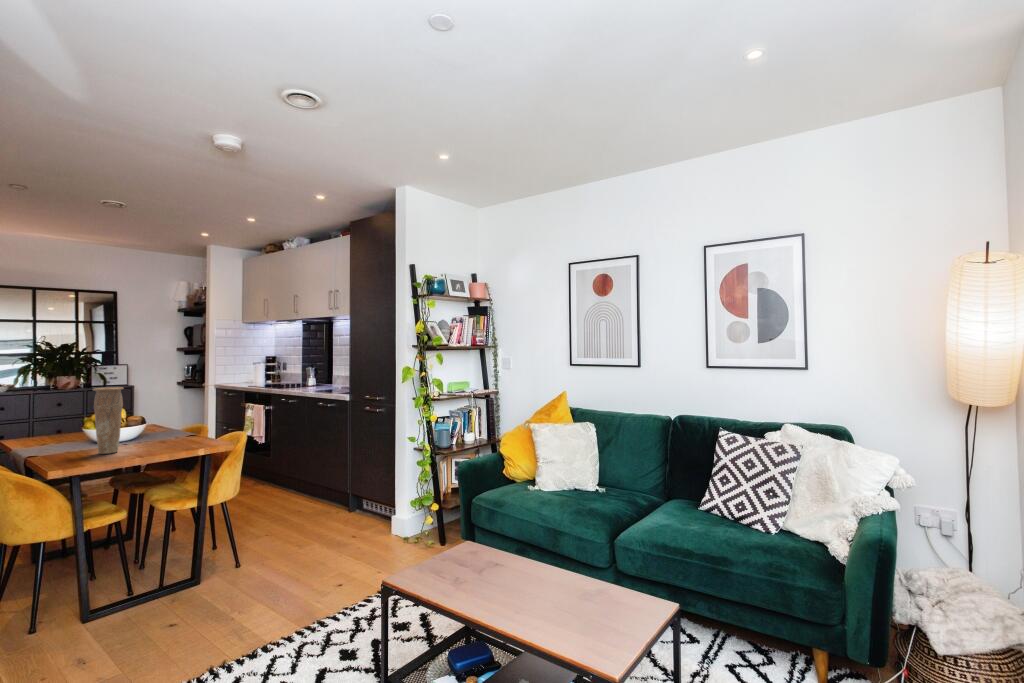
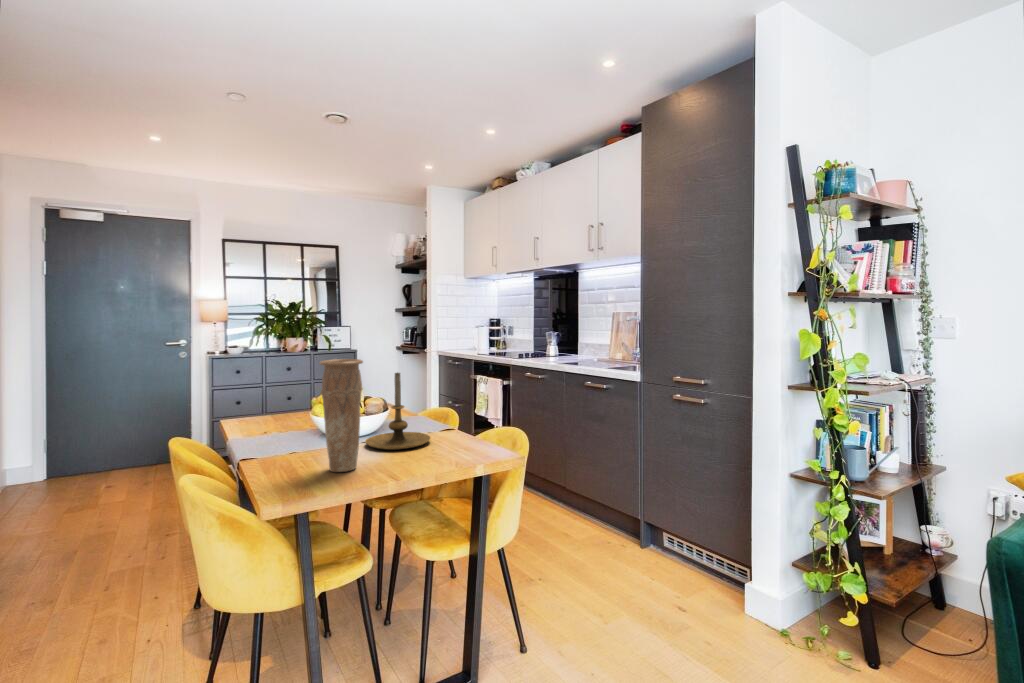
candle holder: none [127,396,177,444] -> present [366,373,430,450]

